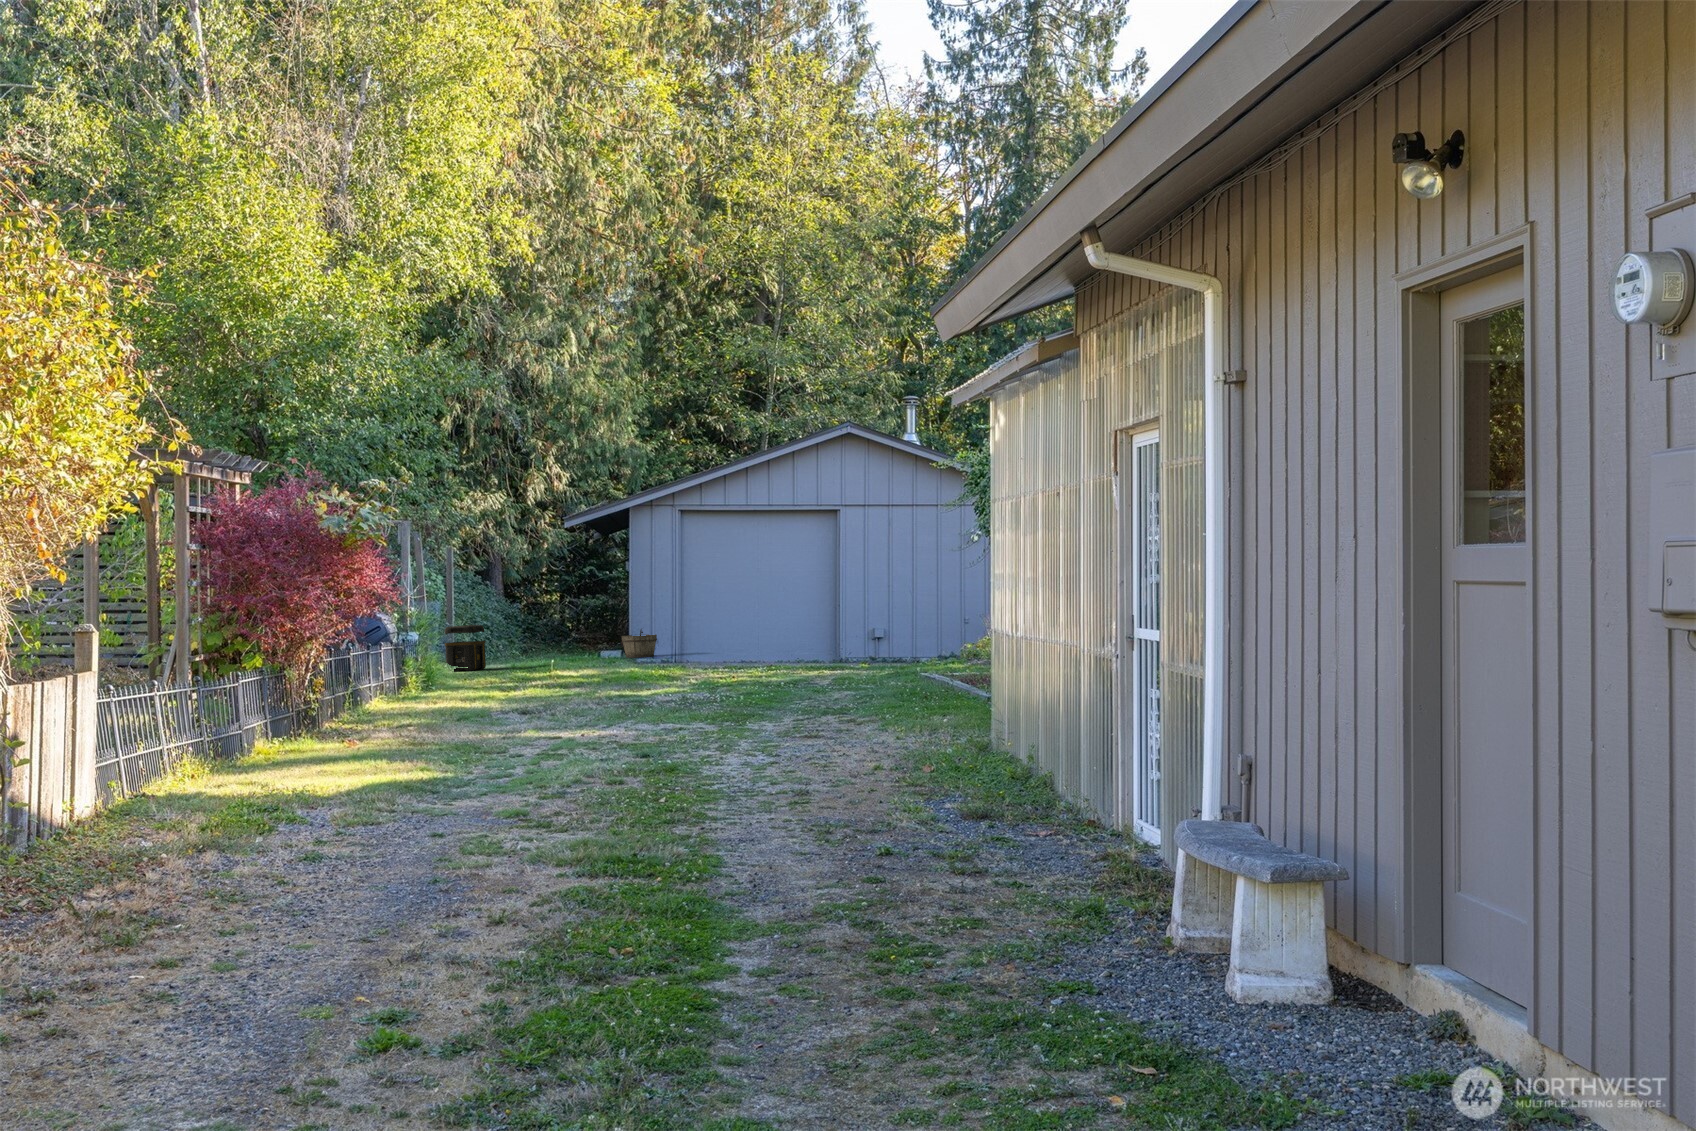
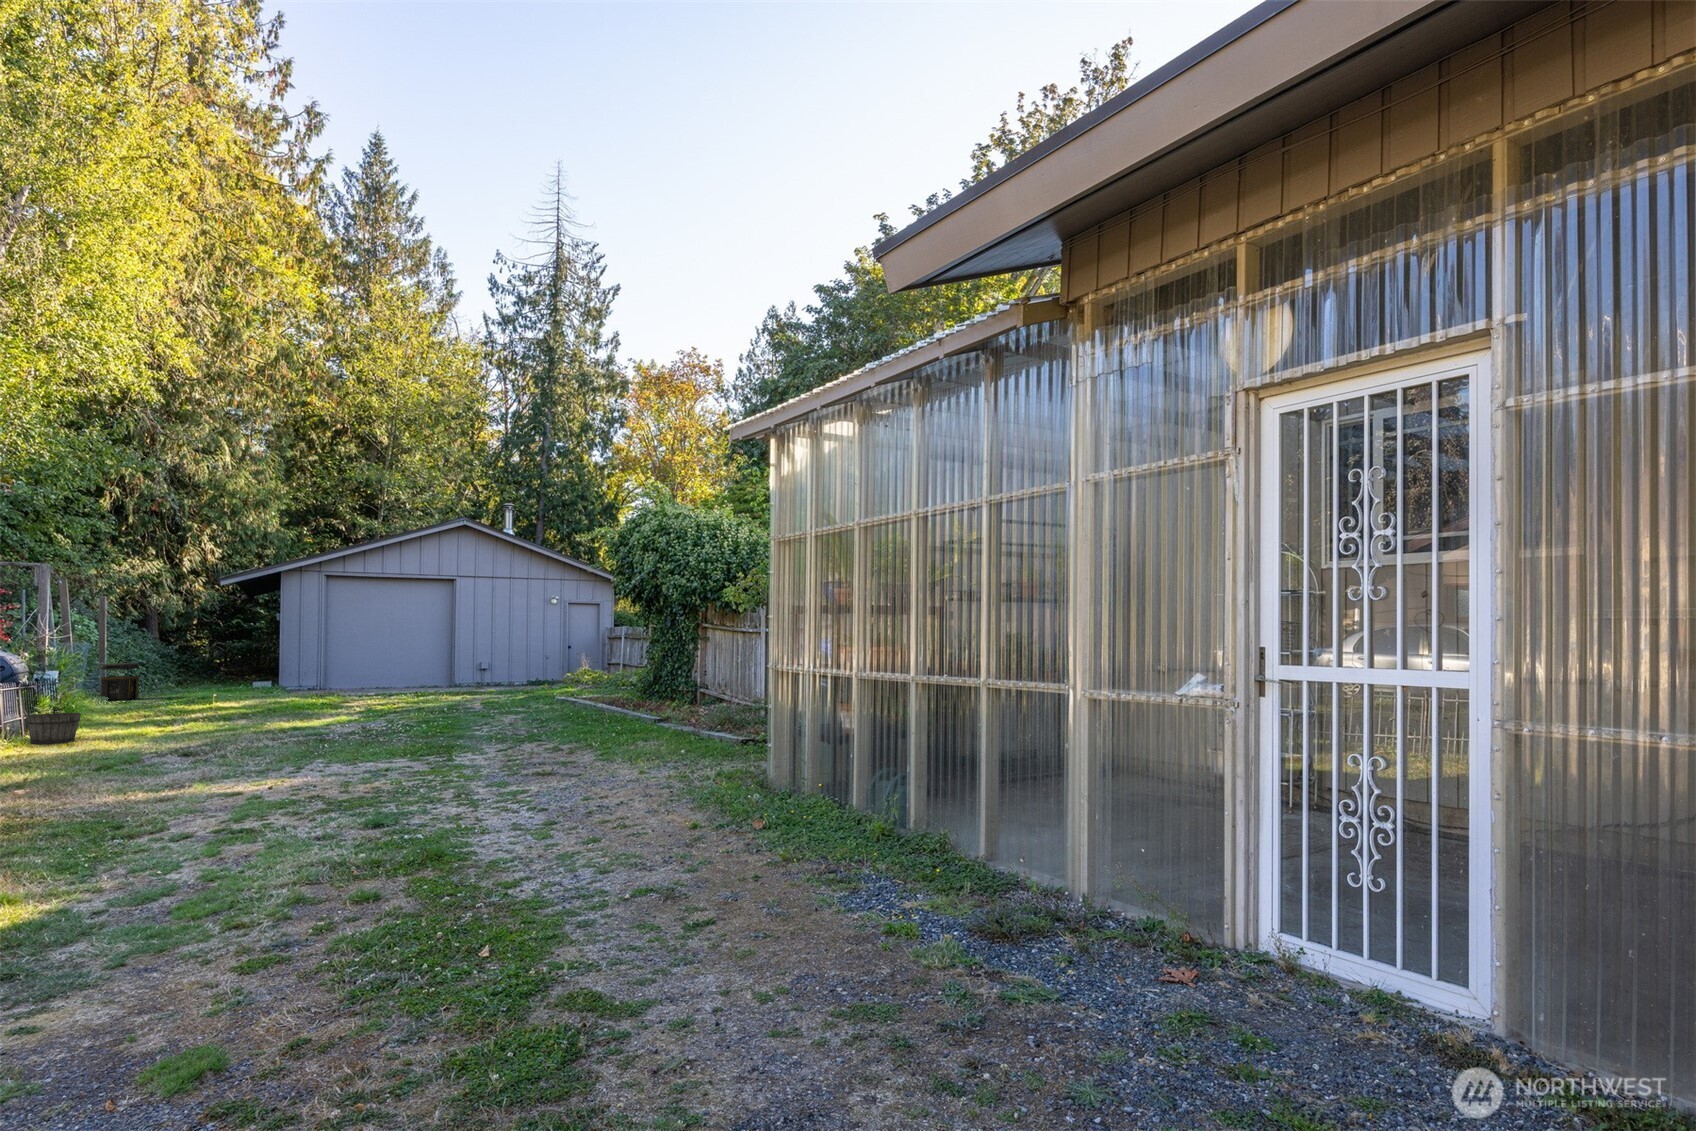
wooden bucket: present [622,629,657,658] -> present [26,705,81,744]

